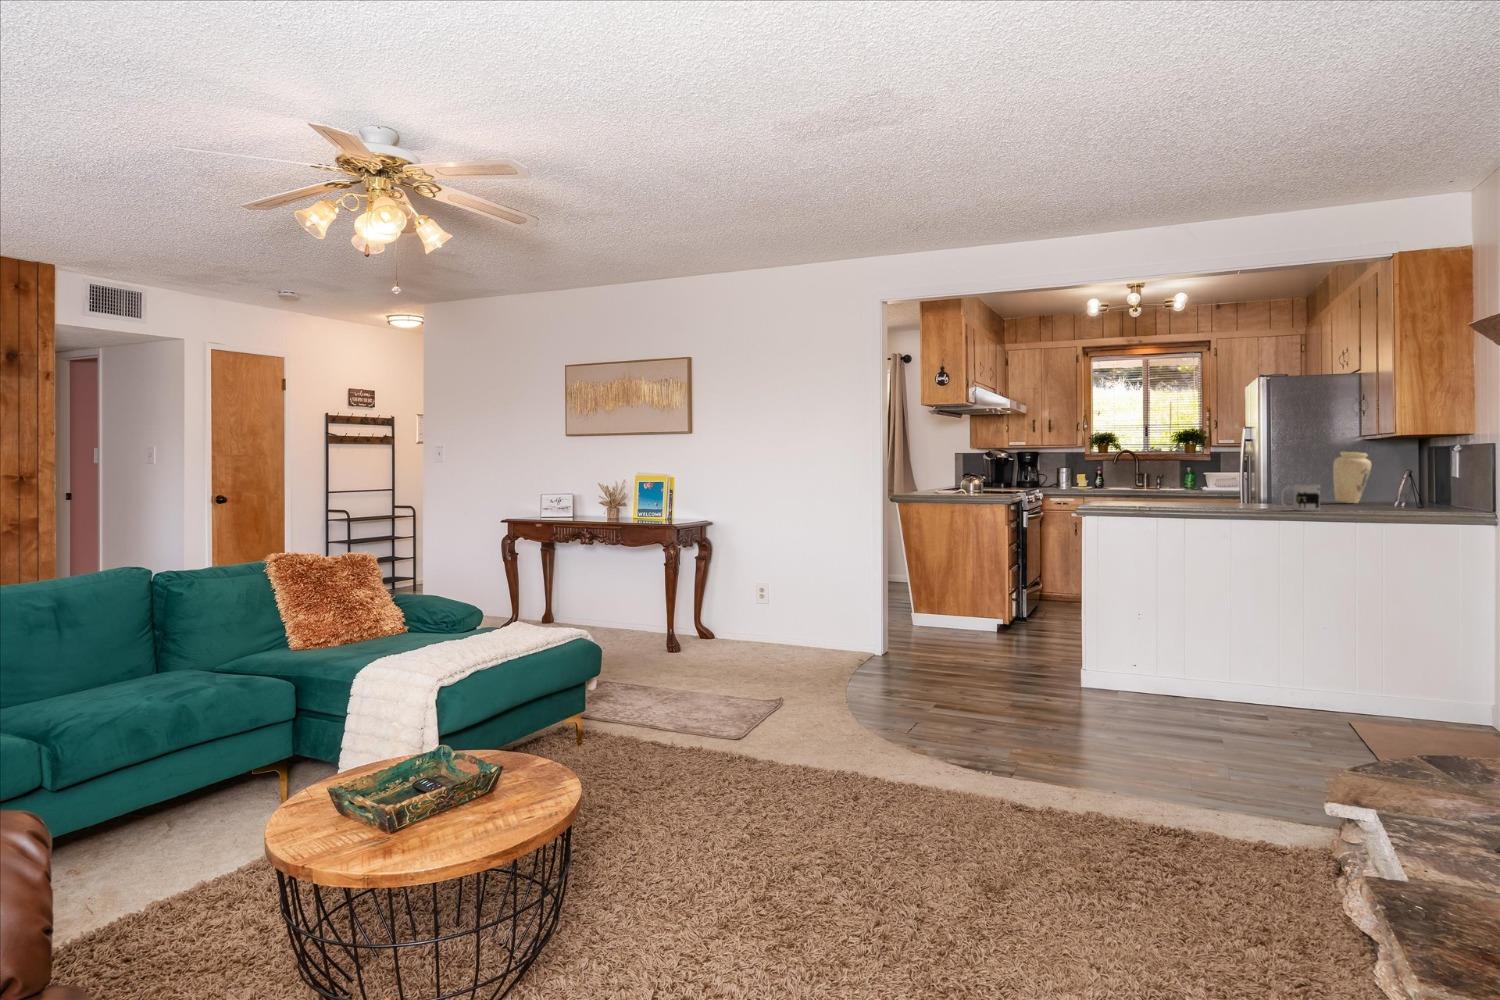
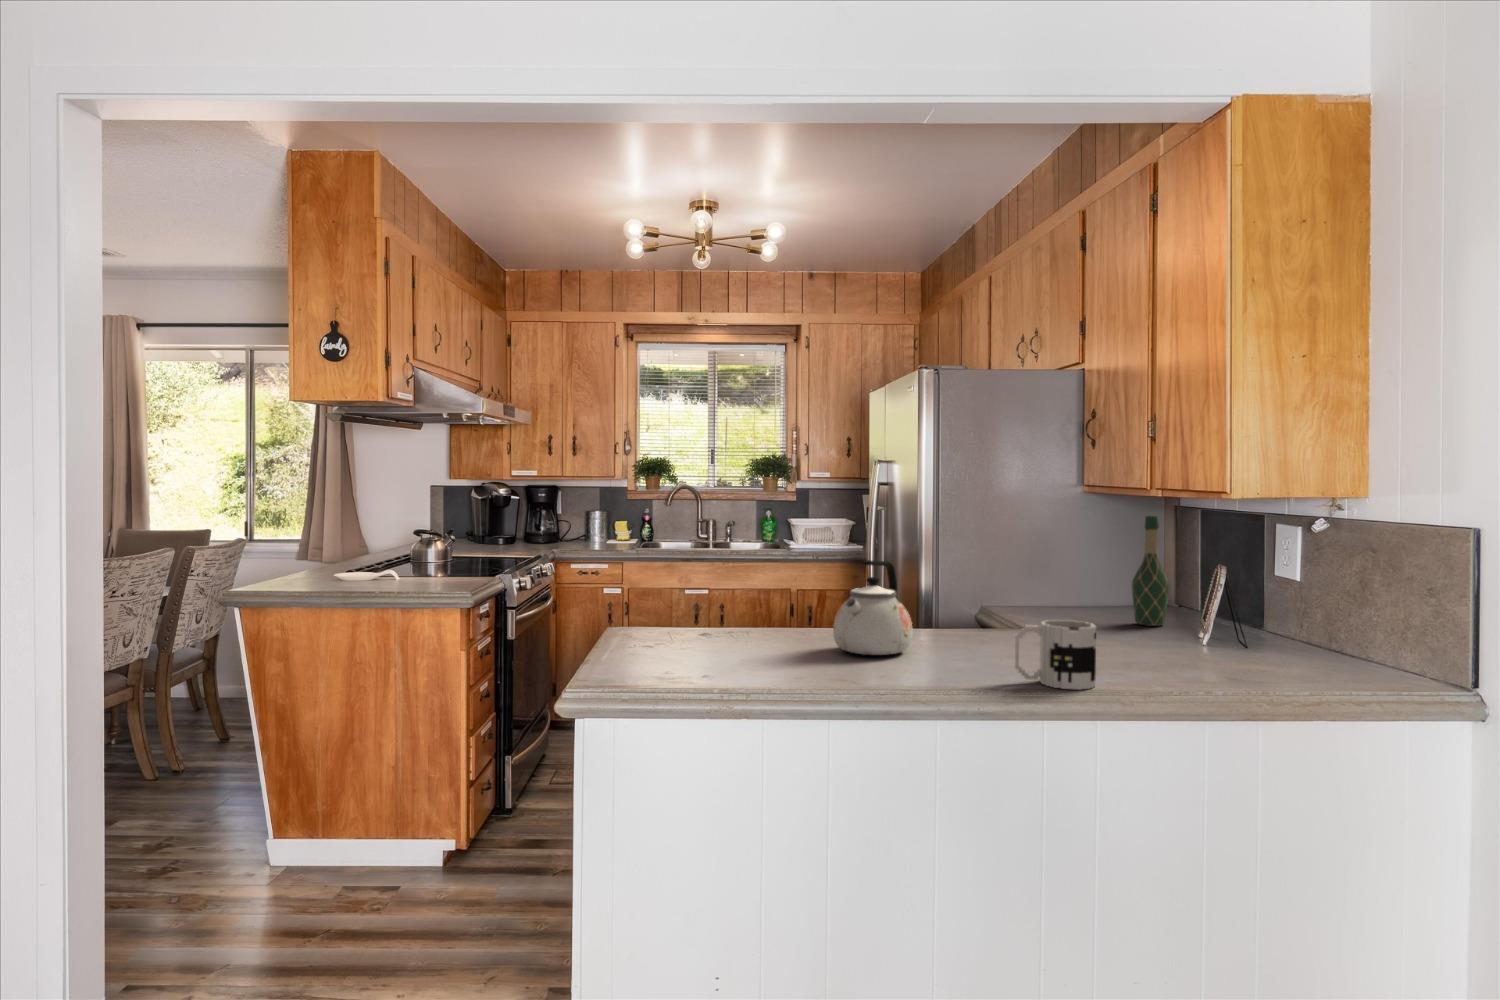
wine bottle: none [1387,446,1410,504] -> present [1132,516,1170,626]
vase: present [1333,452,1372,503] -> none [1038,521,1099,619]
kettle: none [1201,465,1242,507] -> present [833,560,913,655]

